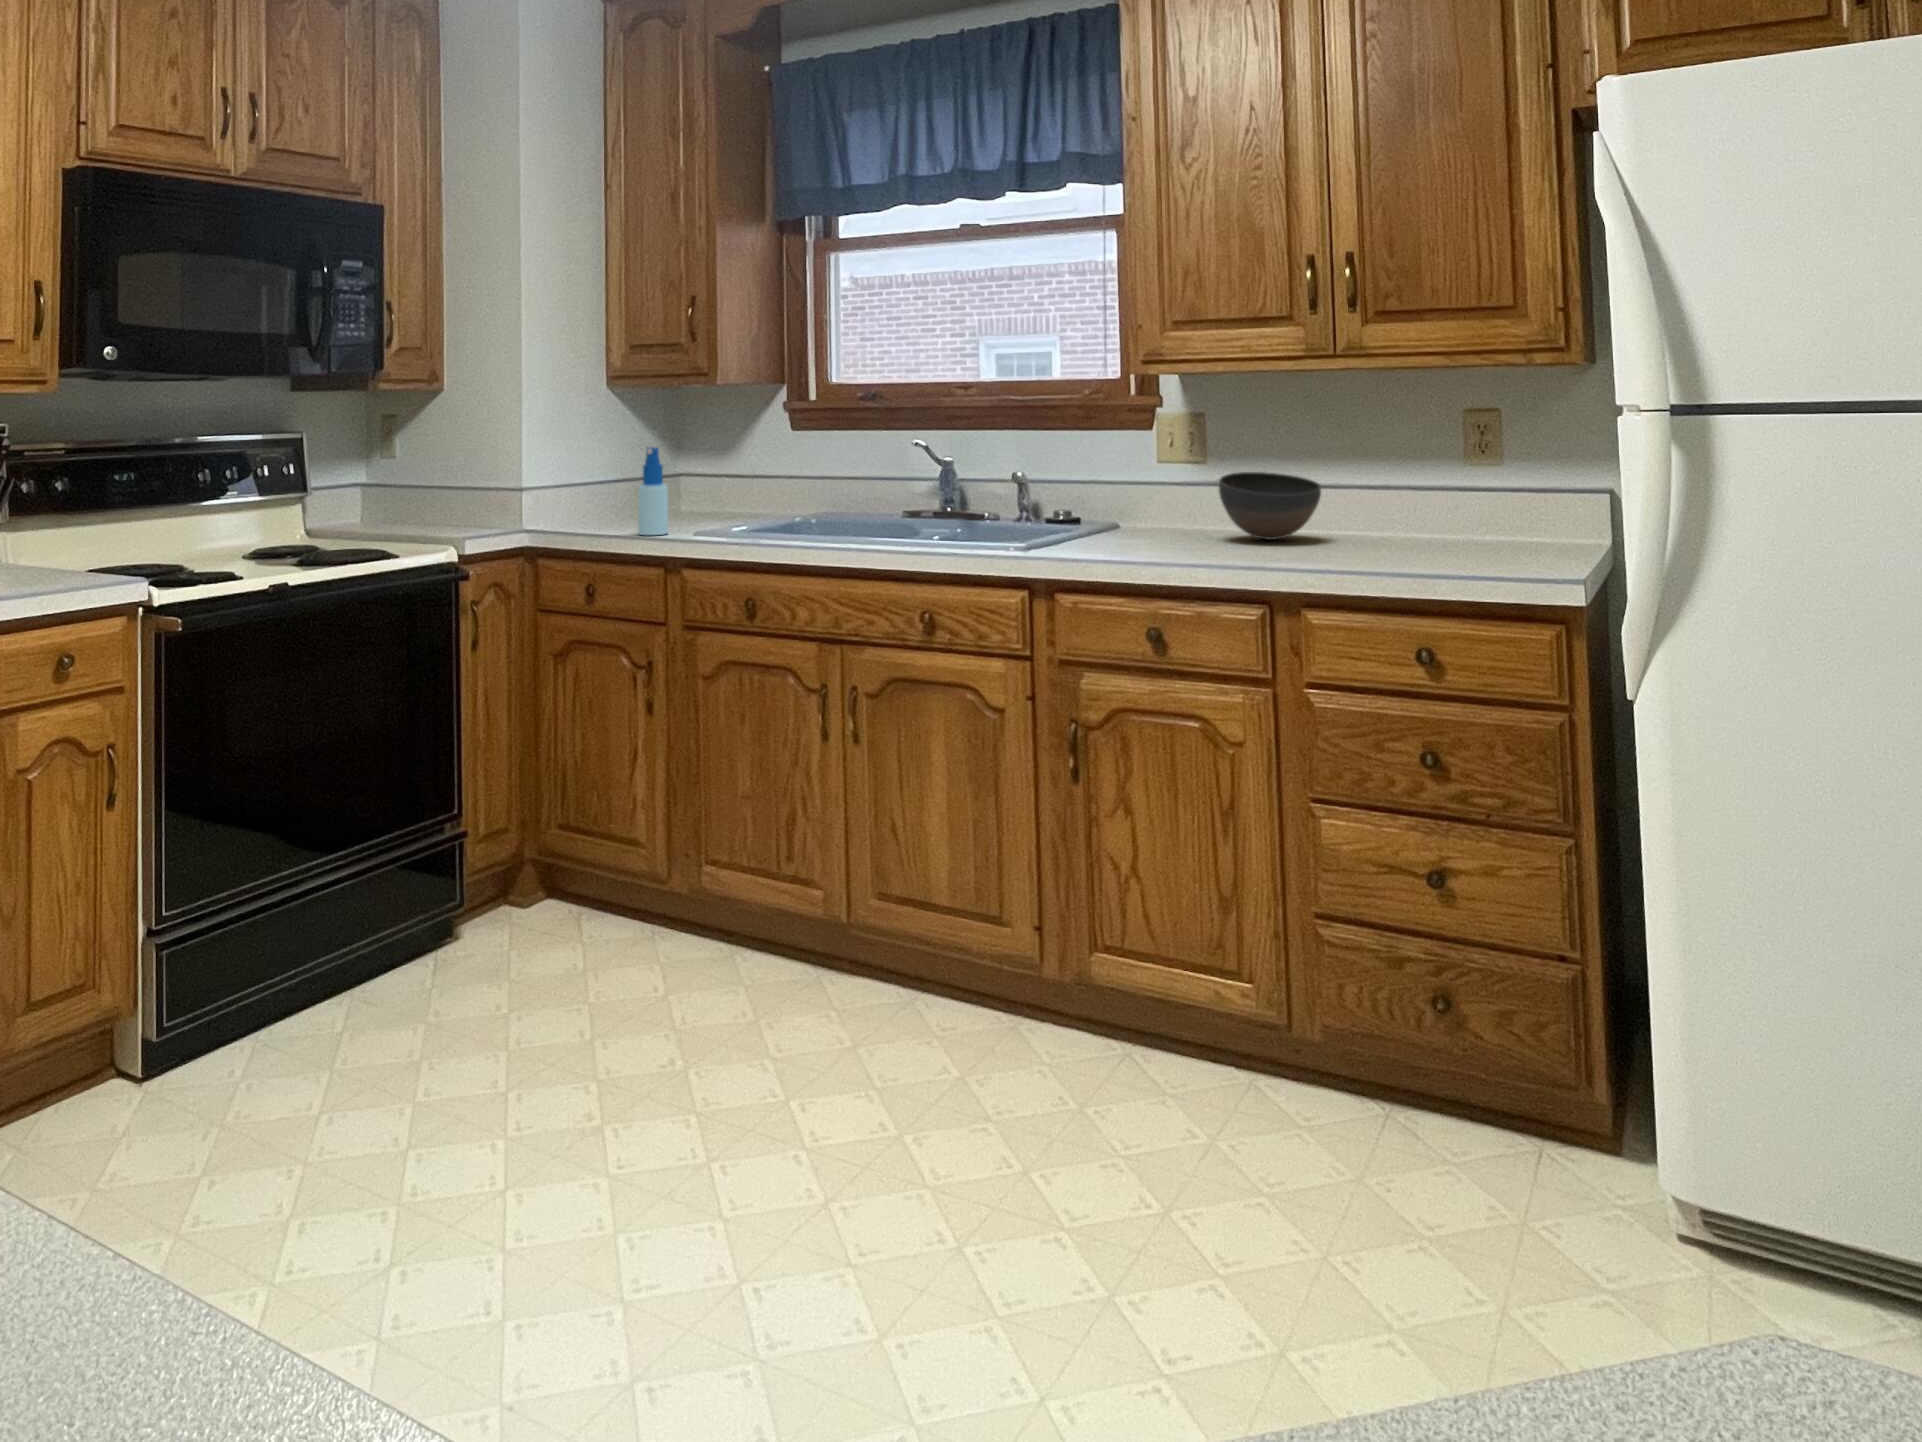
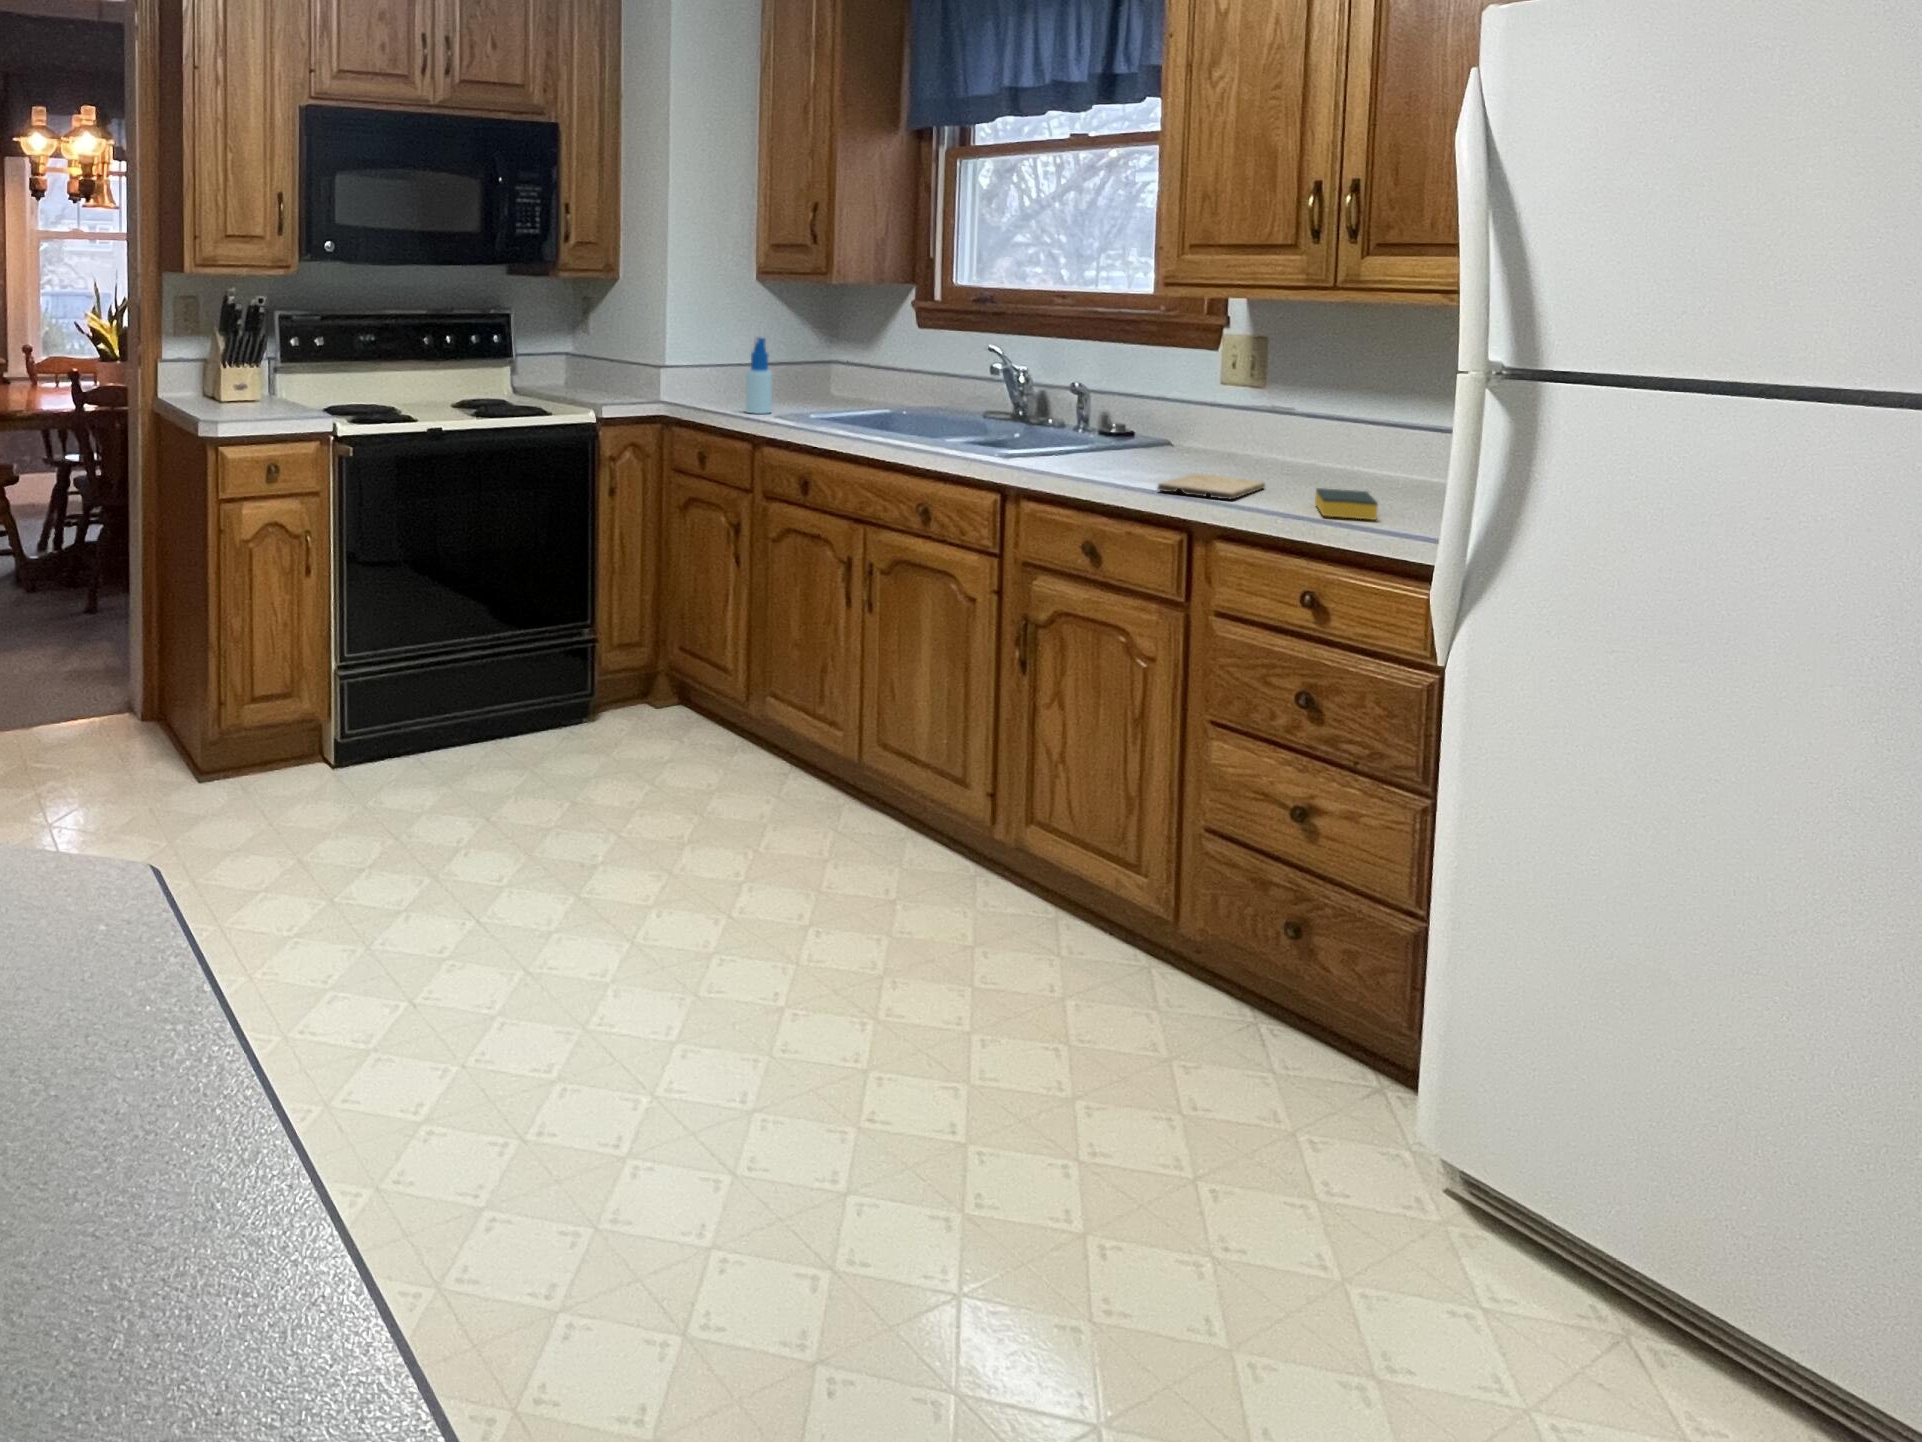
bowl: present [1219,472,1321,539] -> none [1245,400,1356,471]
sponge: none [1364,546,1444,572] -> present [1315,488,1378,520]
cutting board: none [1215,548,1296,567] -> present [1158,474,1265,499]

